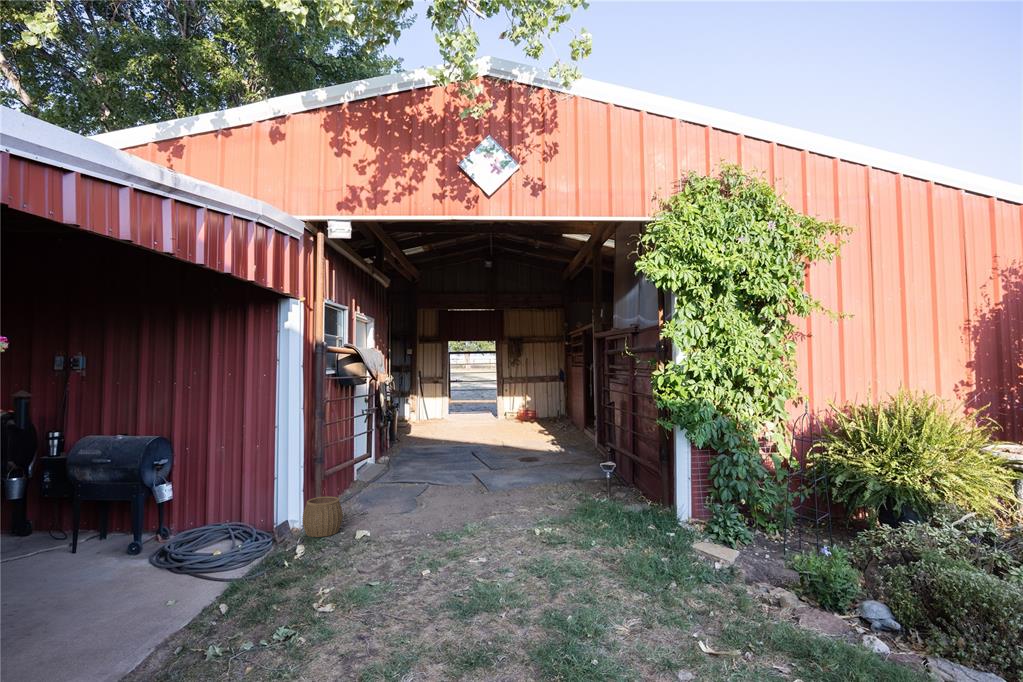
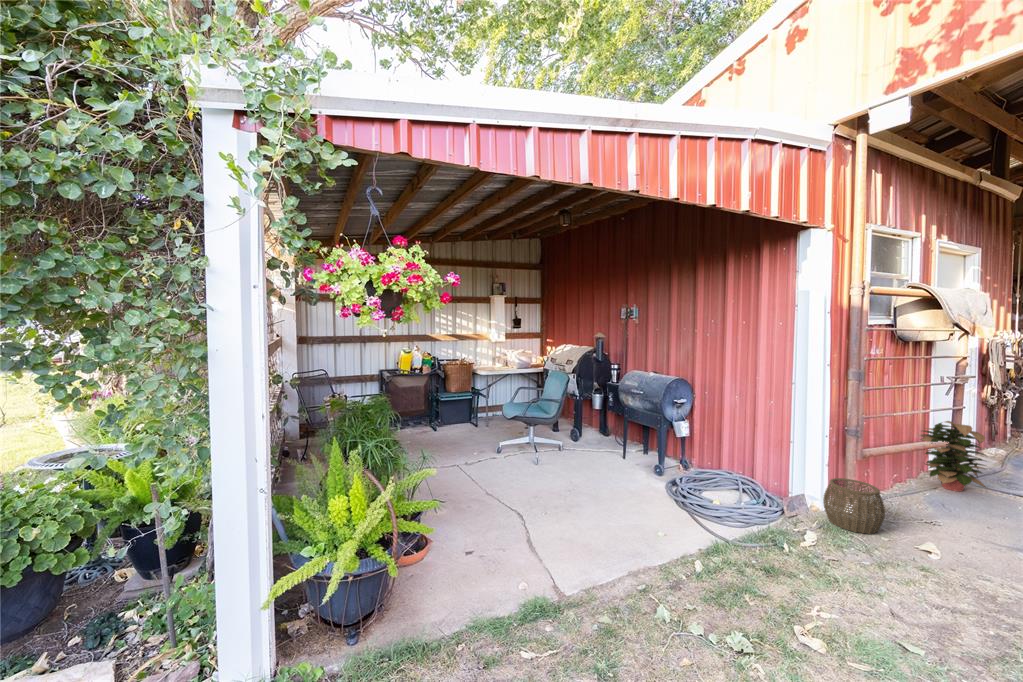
decorative plant: none [350,441,387,491] -> present [921,421,986,491]

